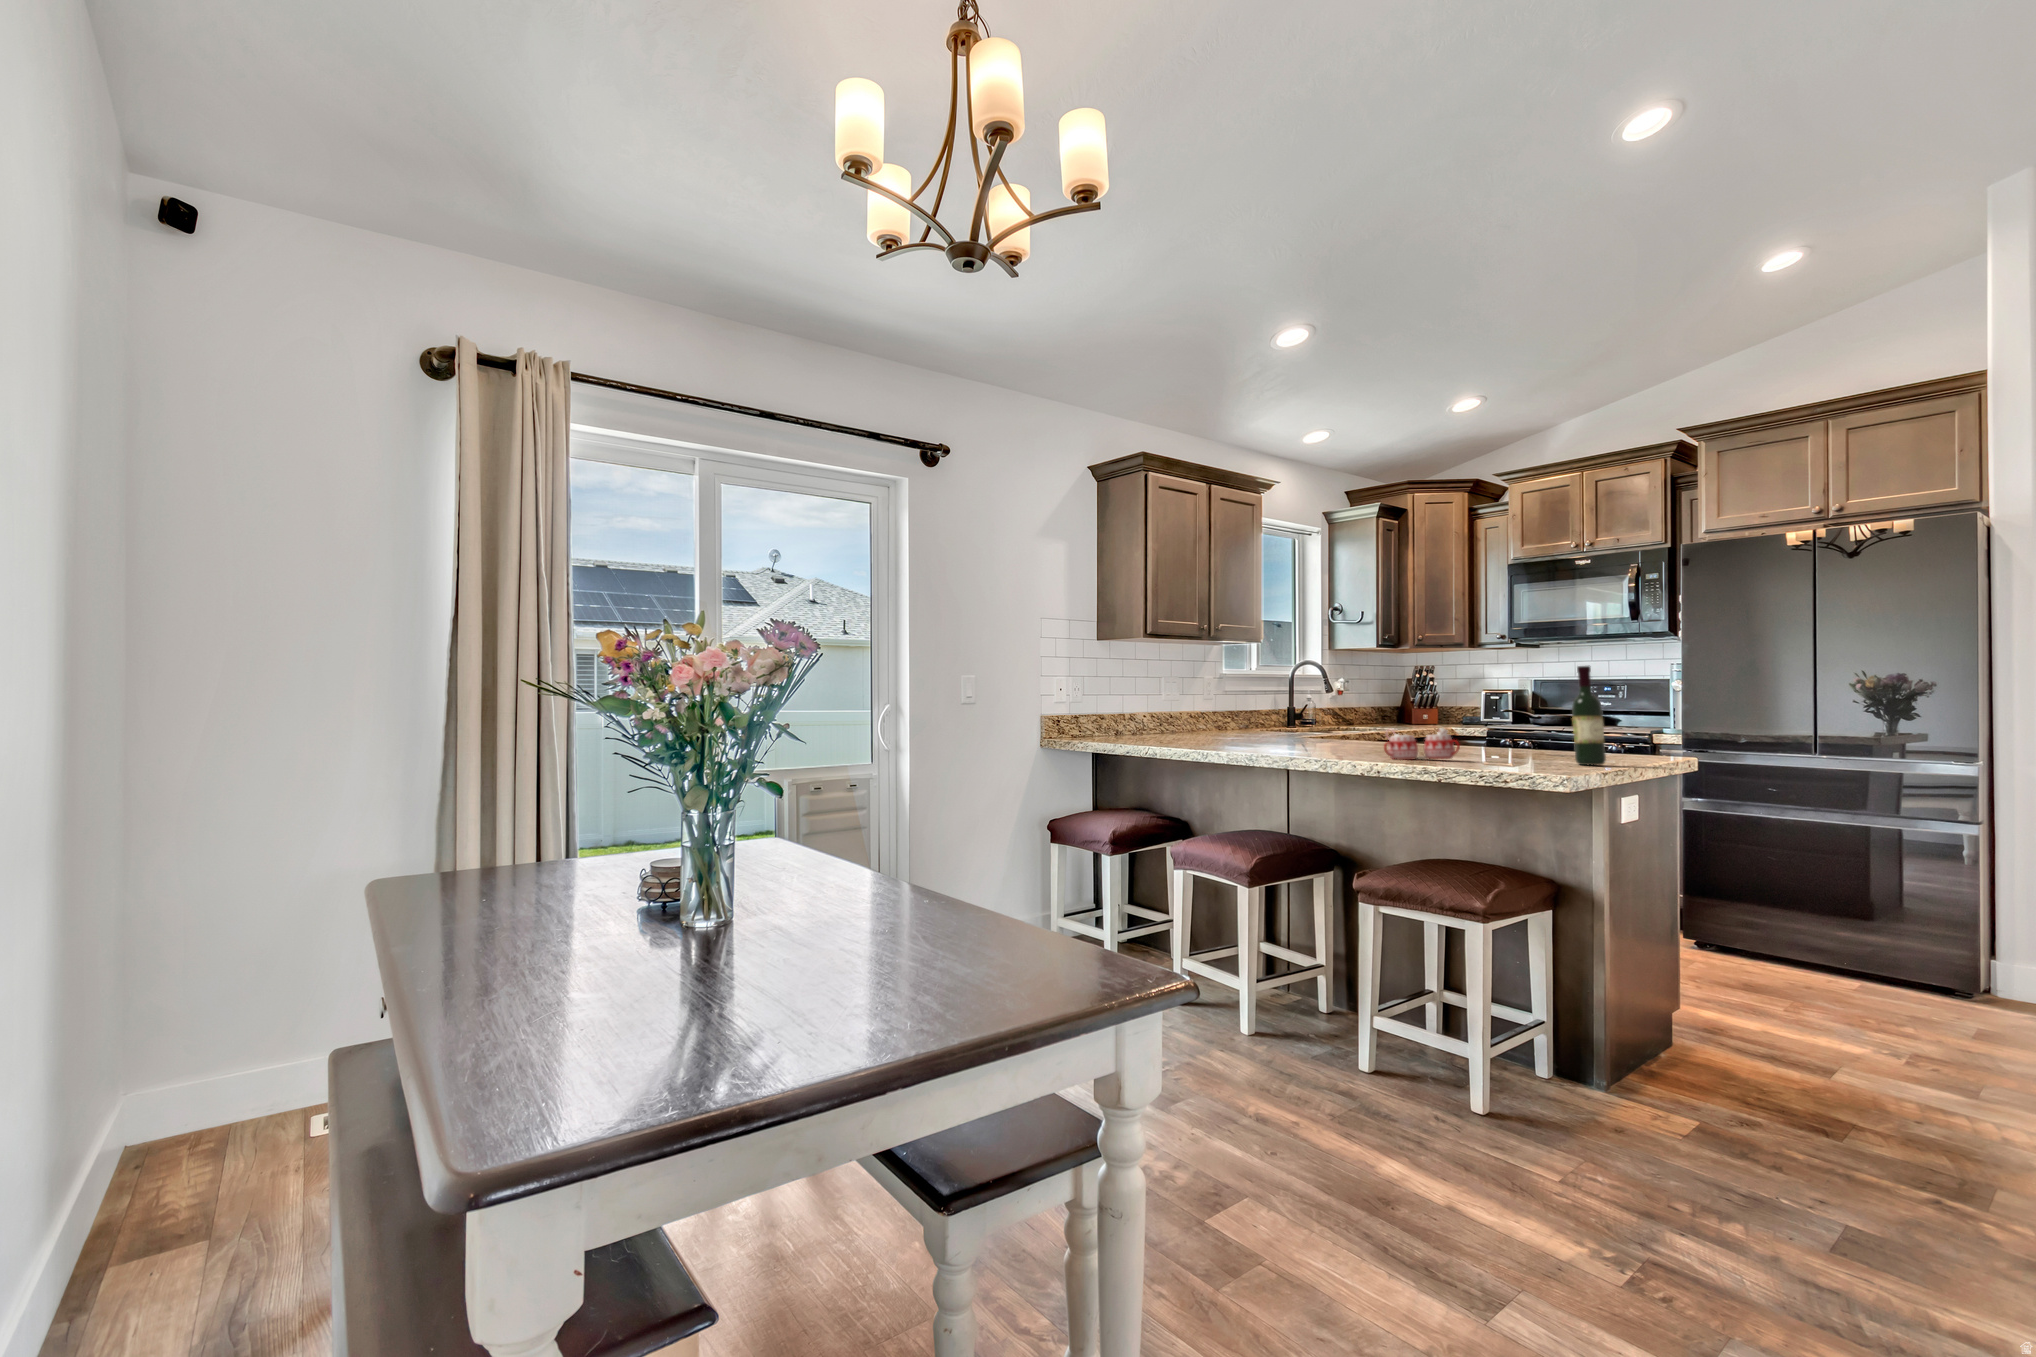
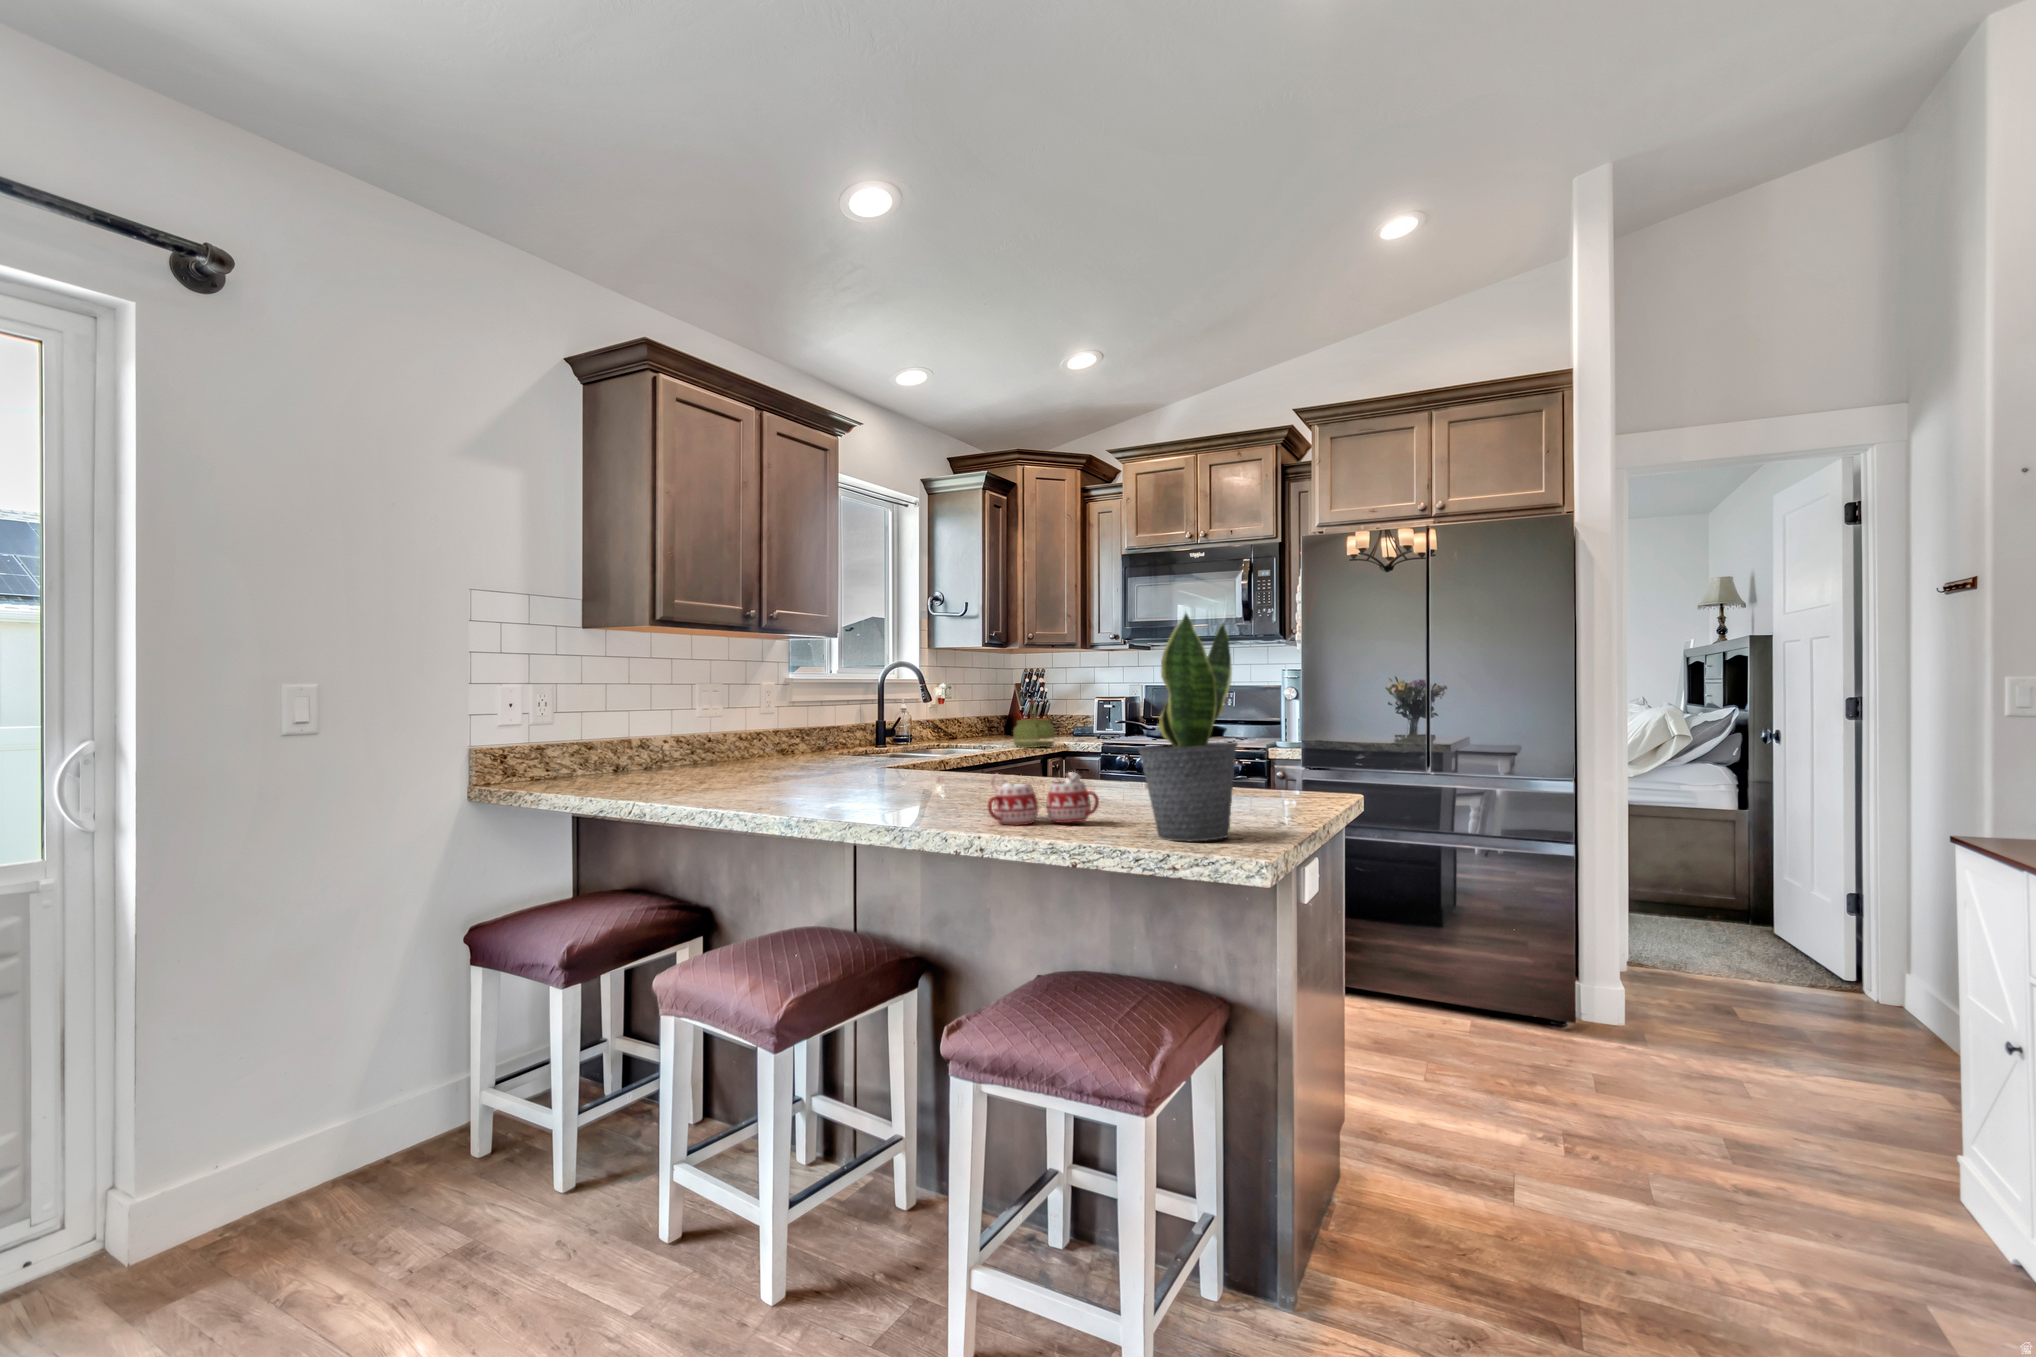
potted plant: none [1484,625,1555,768] -> present [1139,614,1238,841]
wine bottle: present [1572,666,1606,765] -> none [1245,676,1288,822]
kettle: none [1406,691,1445,733] -> present [1013,699,1055,748]

